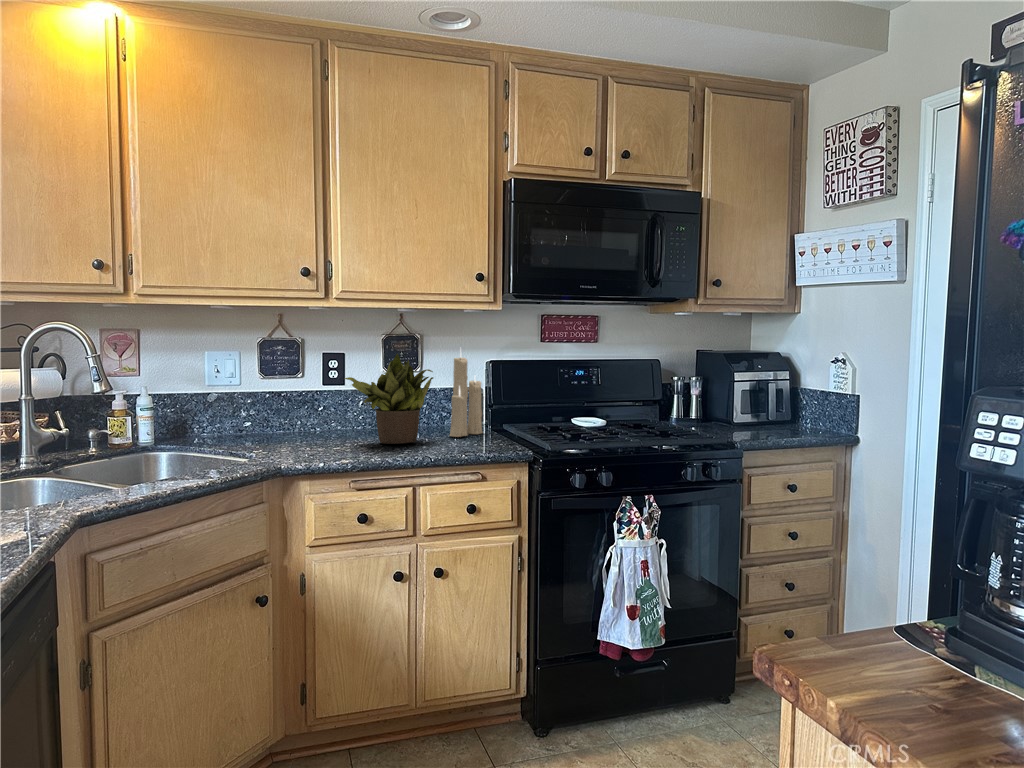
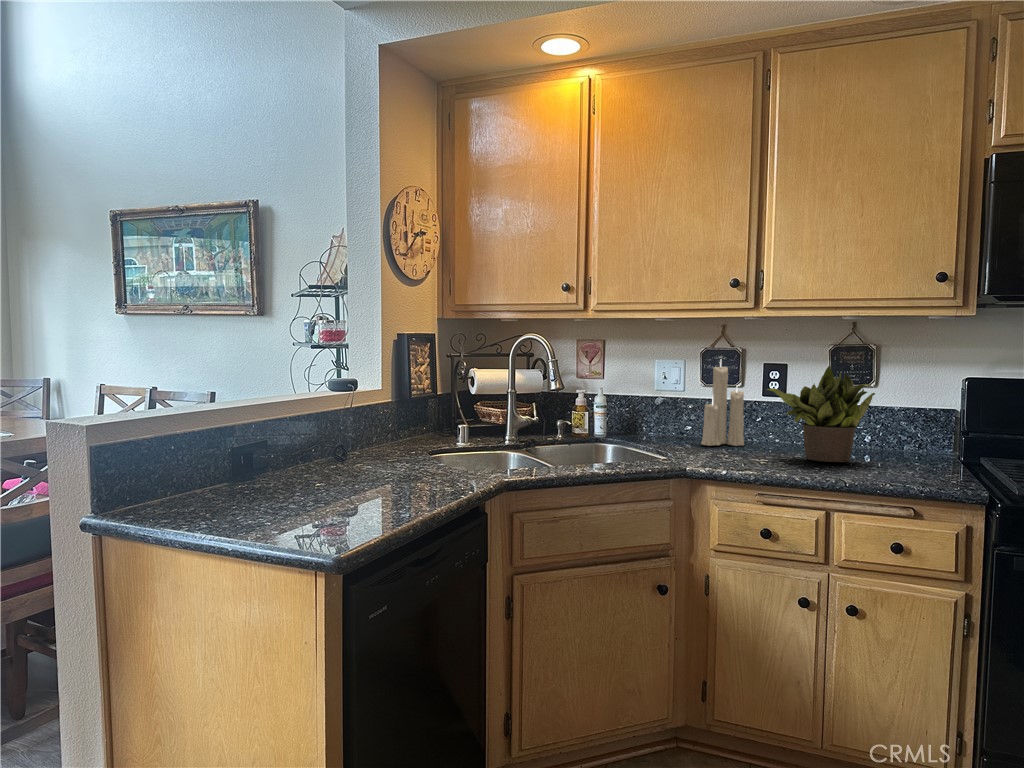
candle: present [450,350,483,437] -> present [701,362,744,446]

